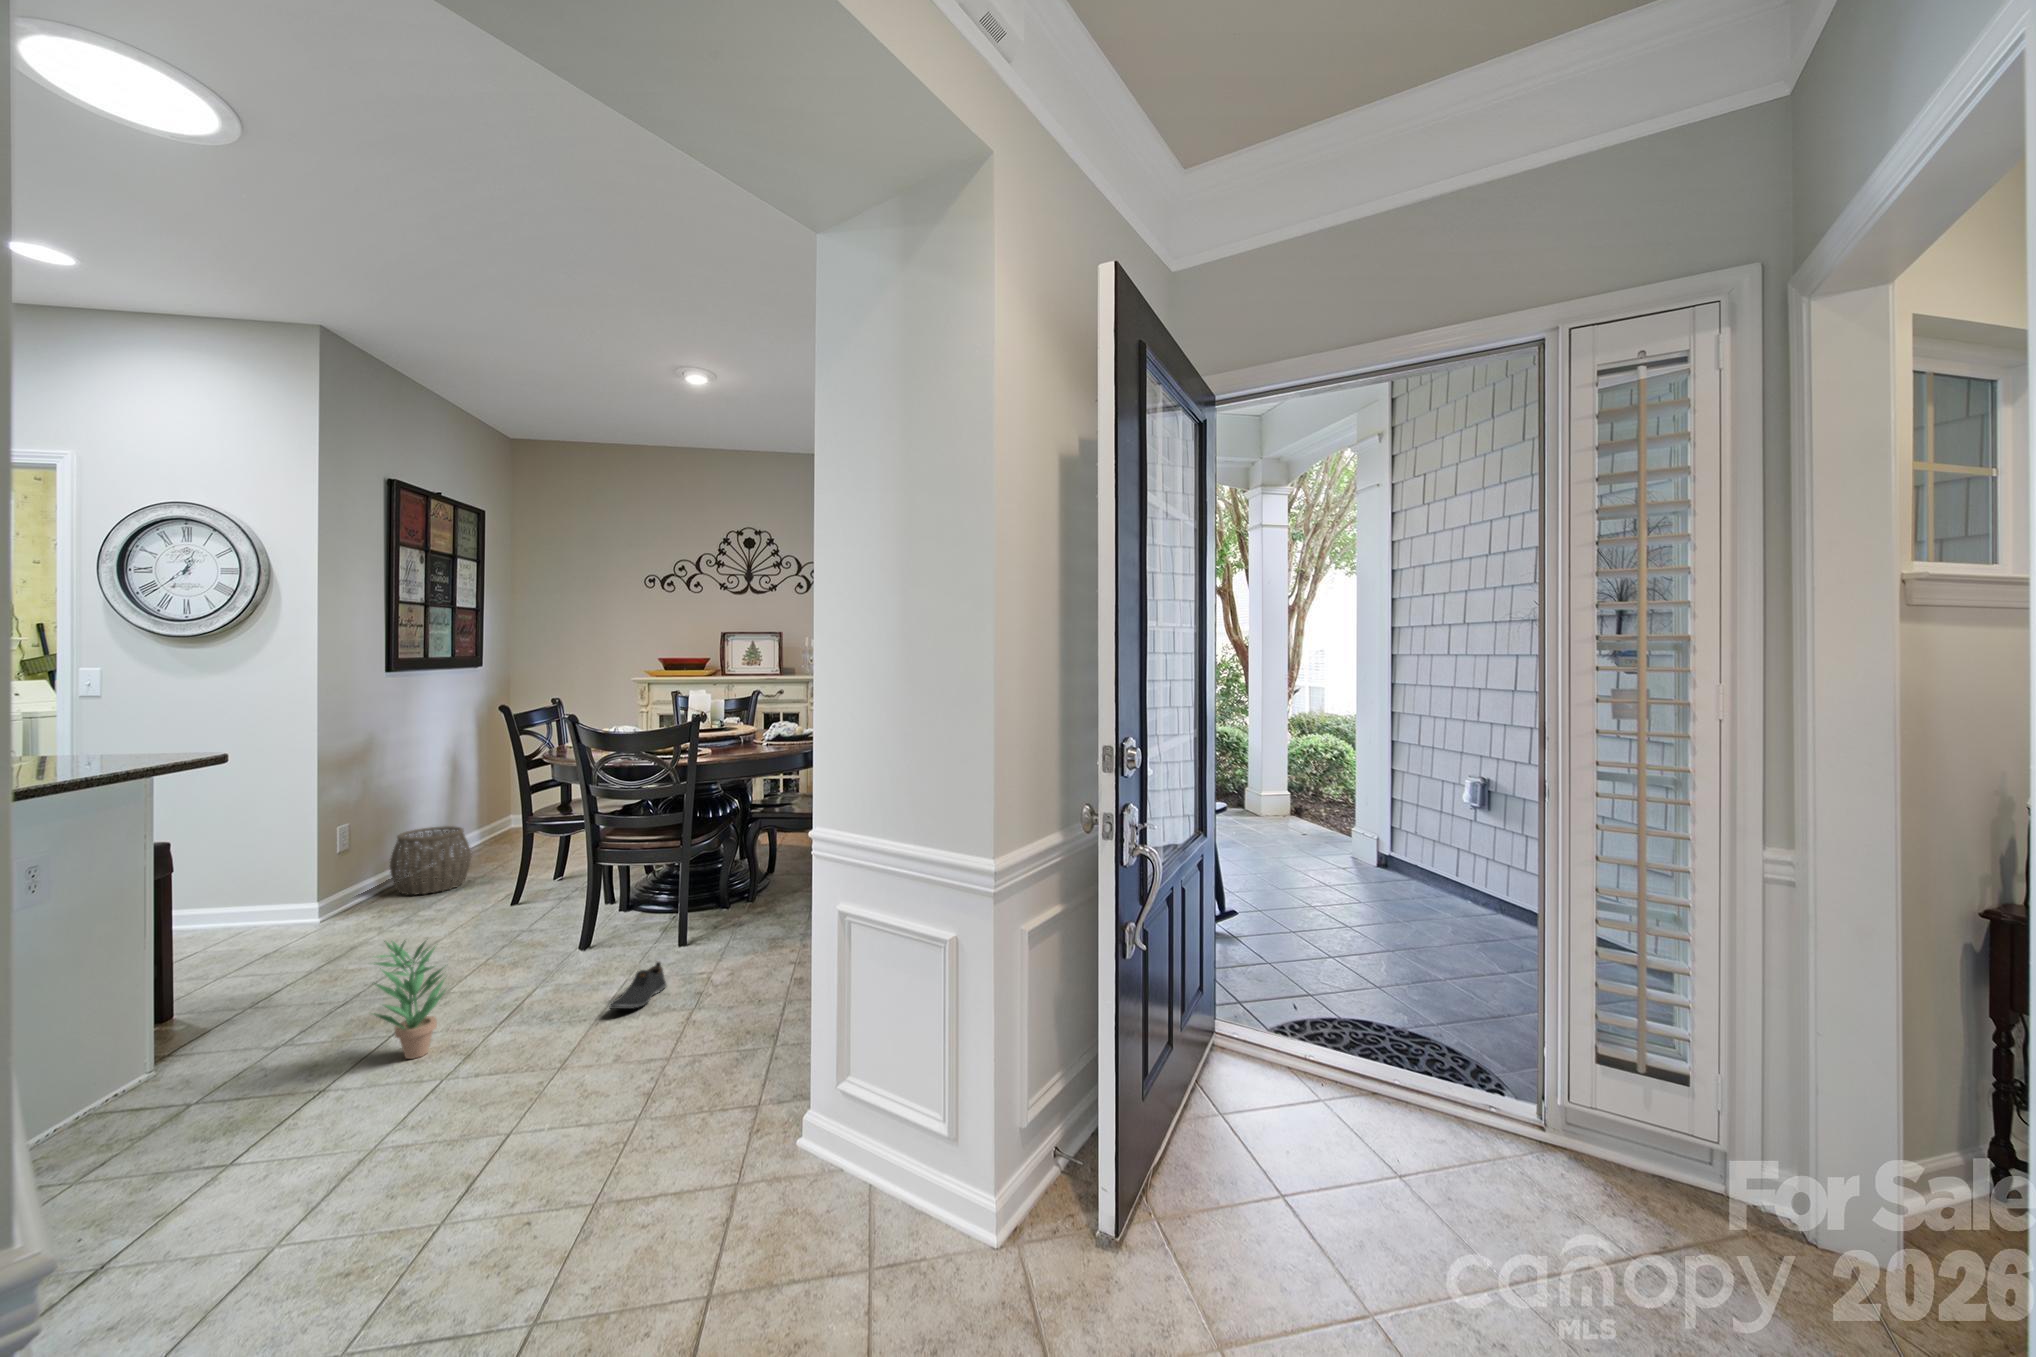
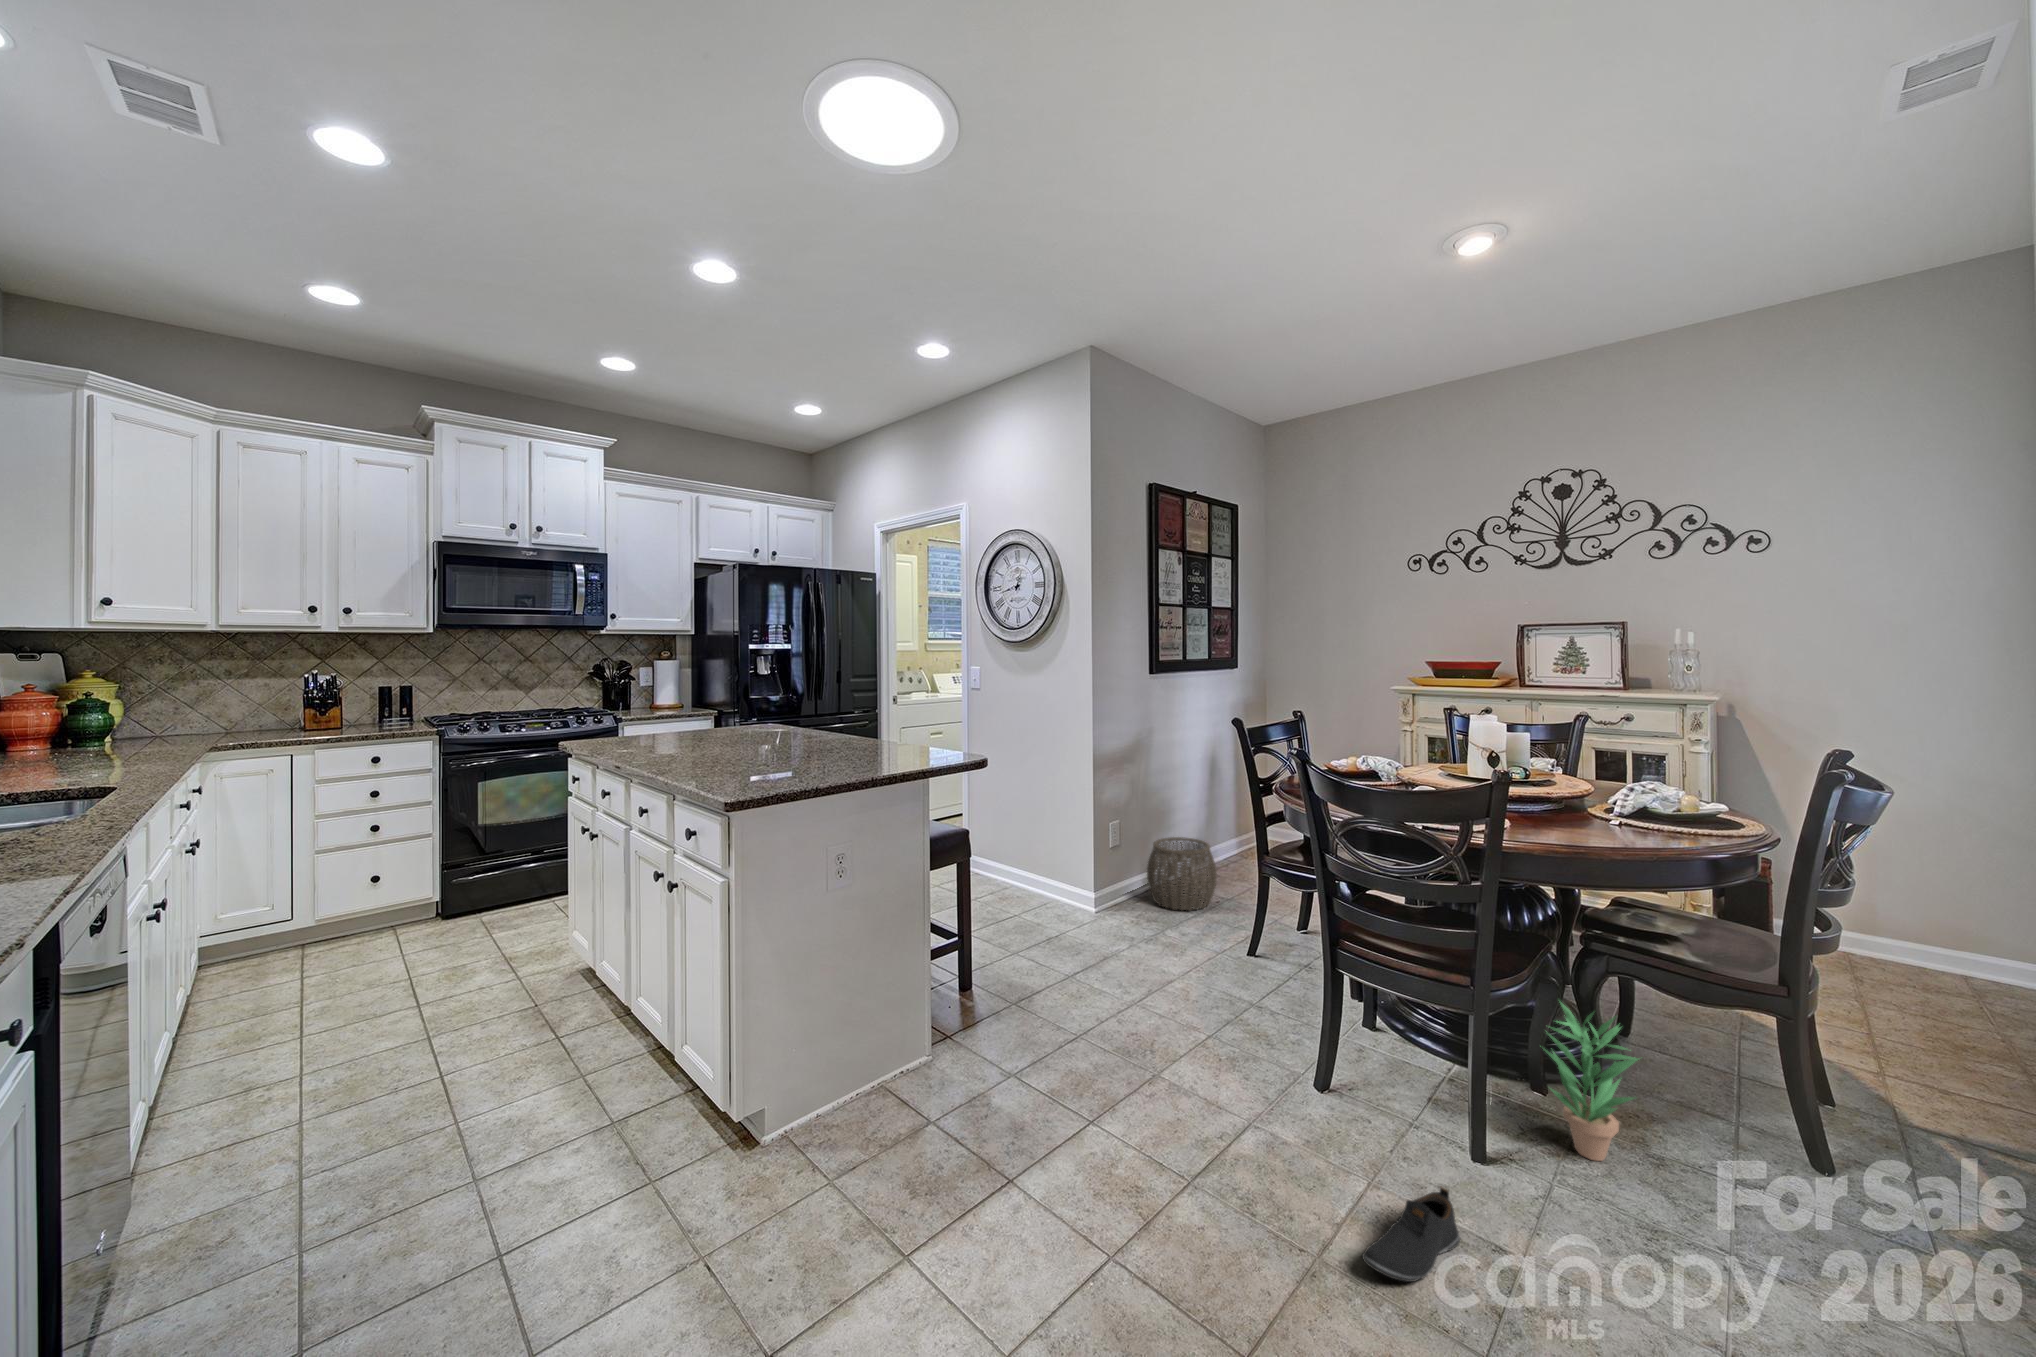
potted plant: present [374,940,445,1059] -> present [1544,1003,1639,1161]

